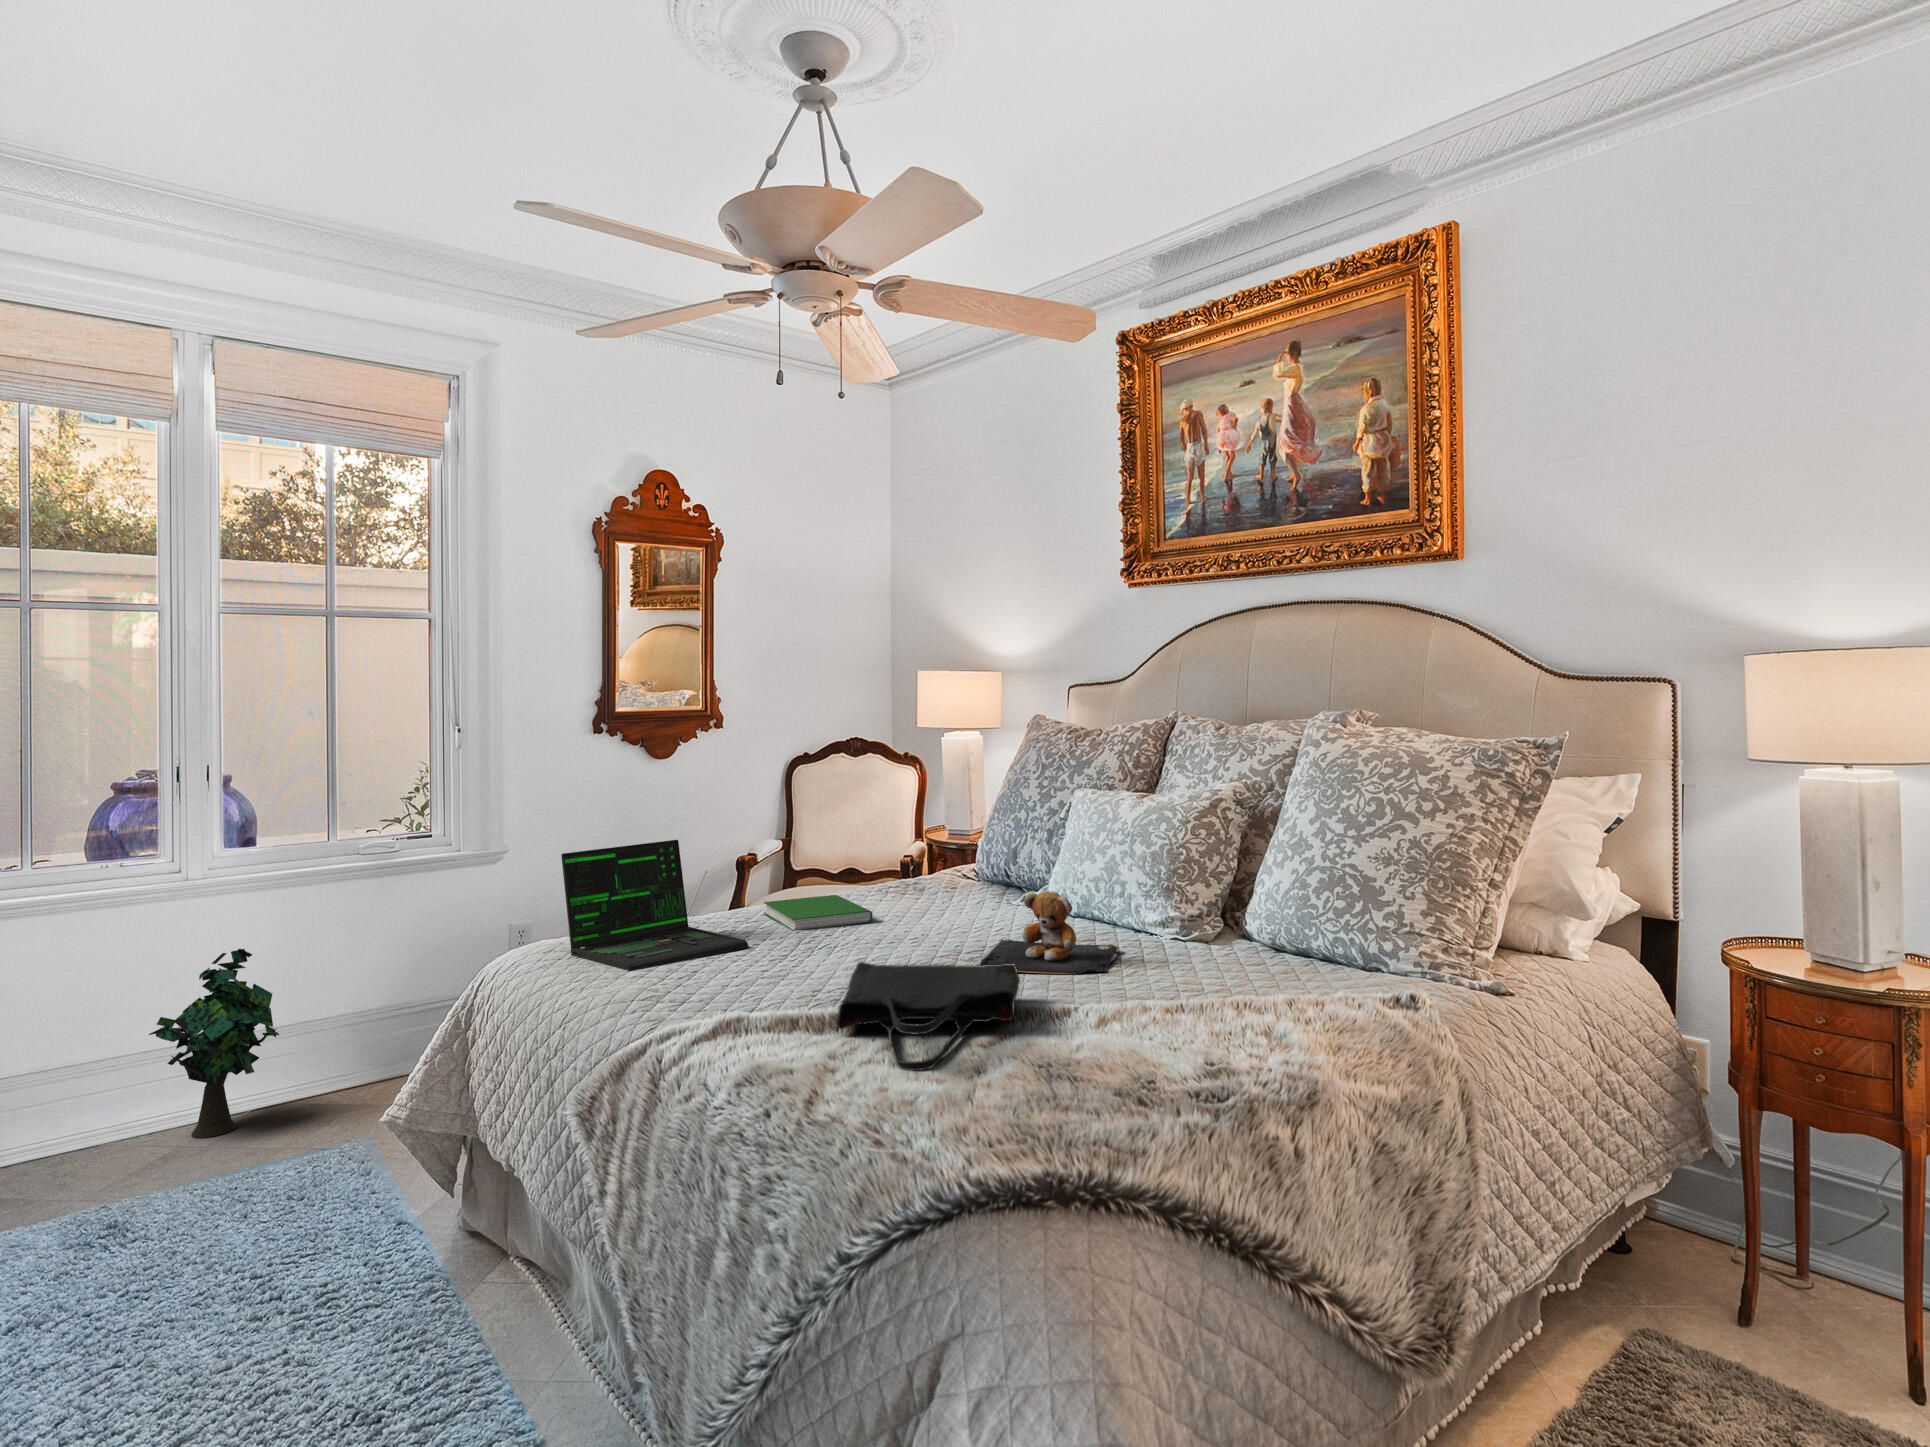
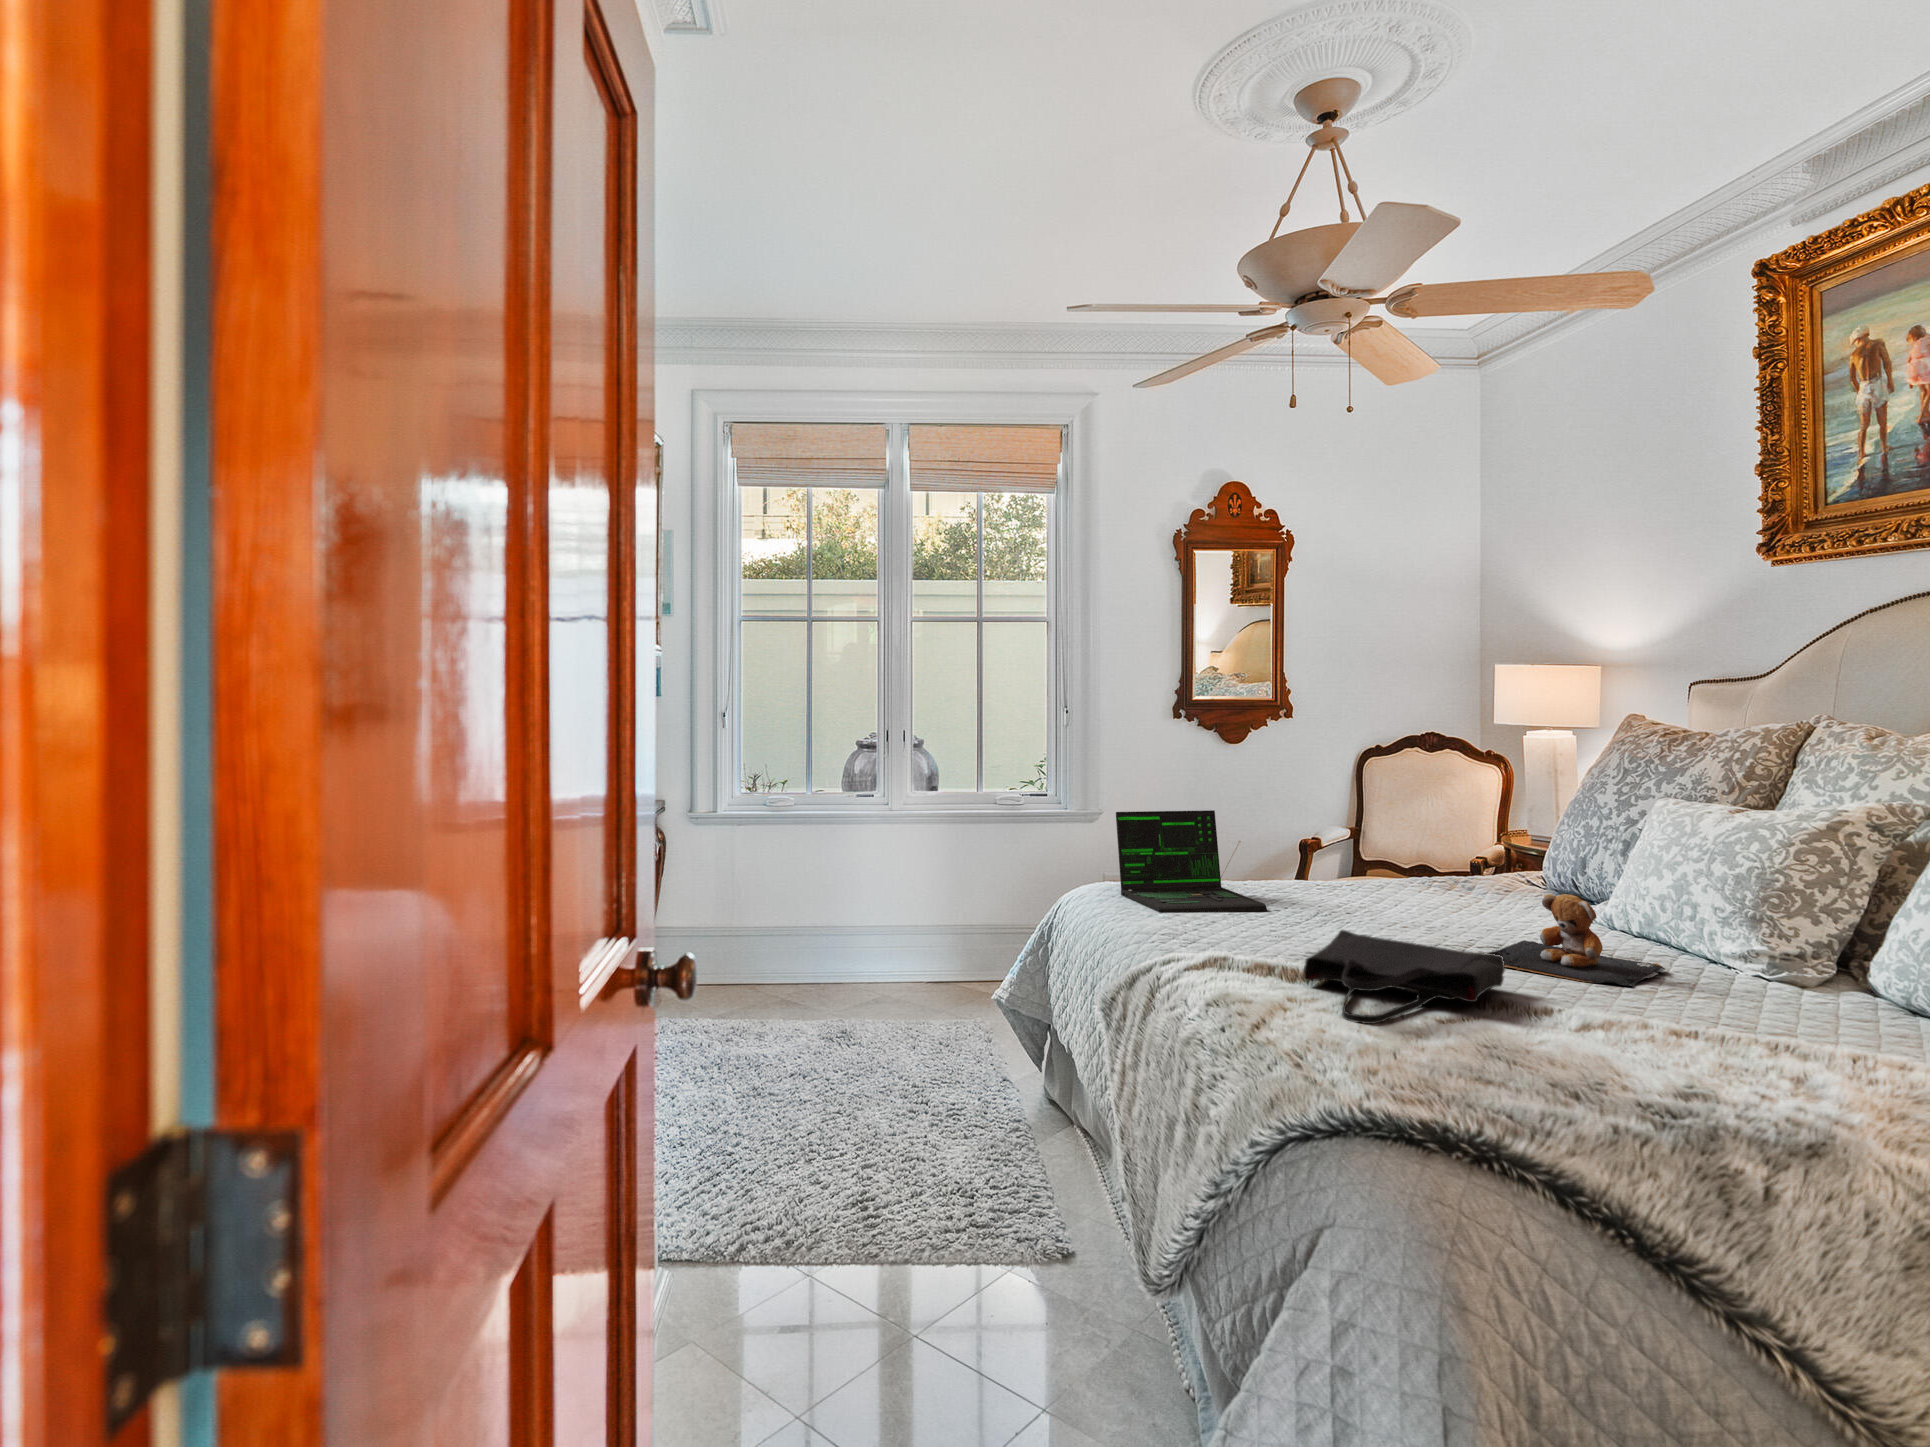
hardcover book: present [764,895,873,931] -> none [1297,877,1399,908]
decorative plant: present [149,949,279,1138] -> none [866,865,943,997]

